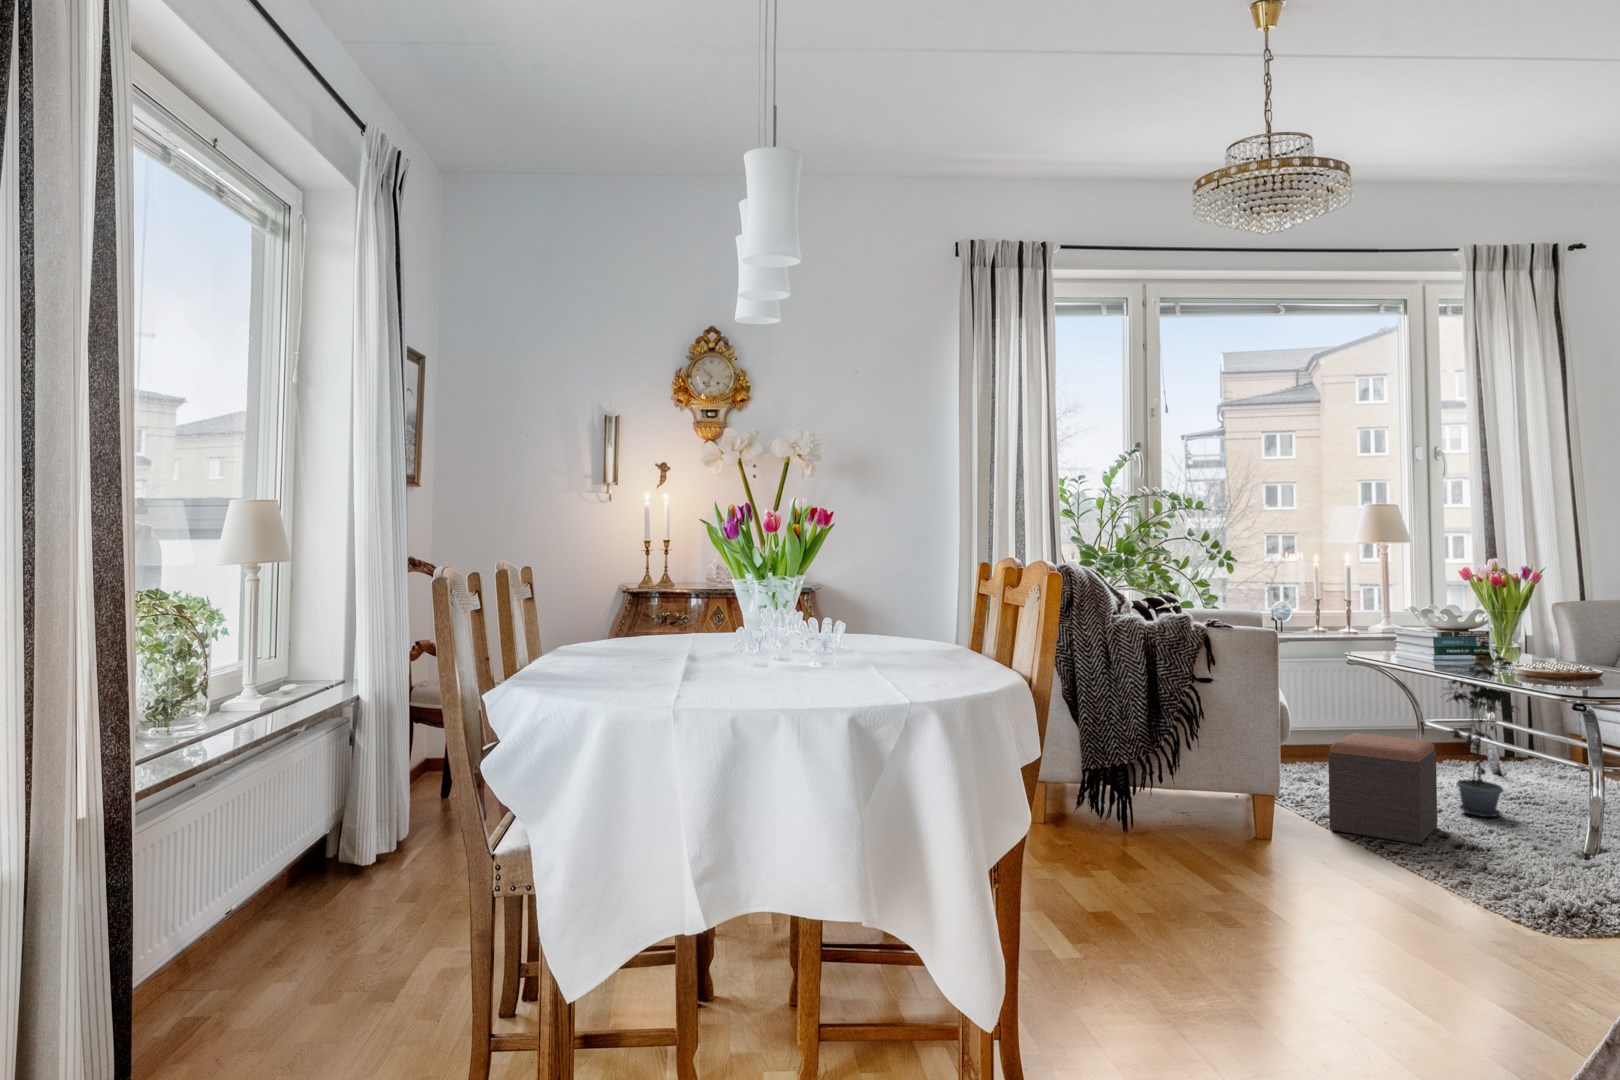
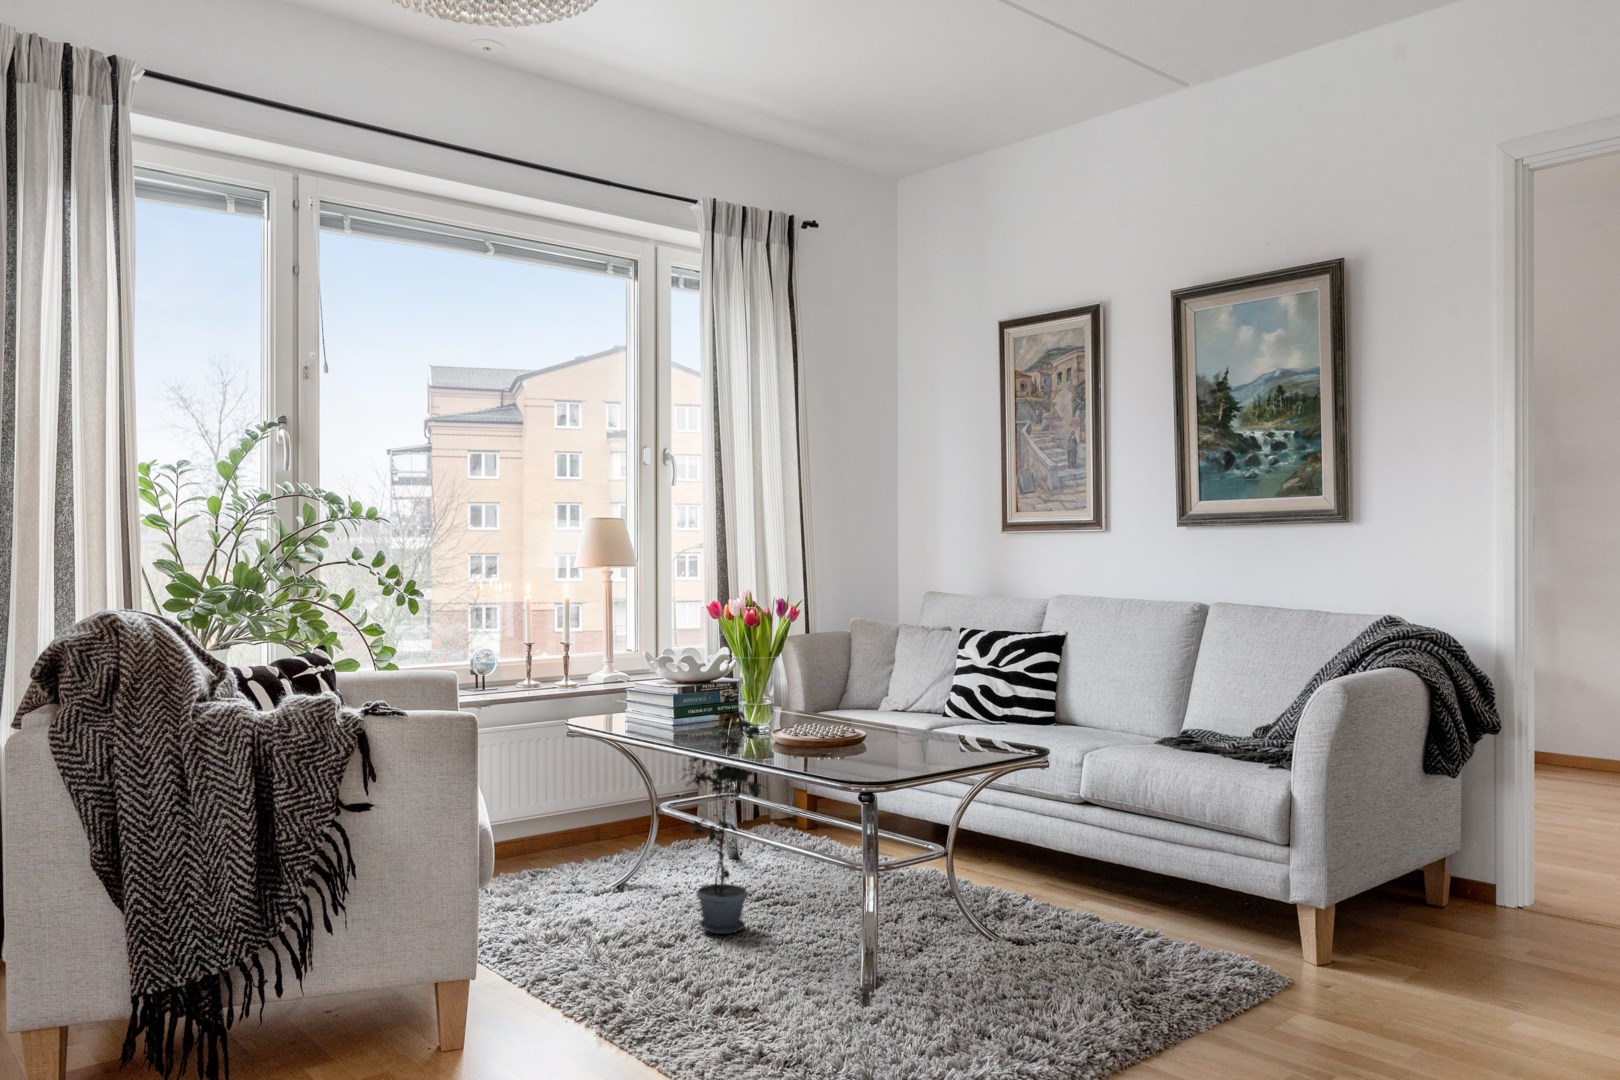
footstool: present [1329,733,1437,844] -> none [543,848,677,1004]

